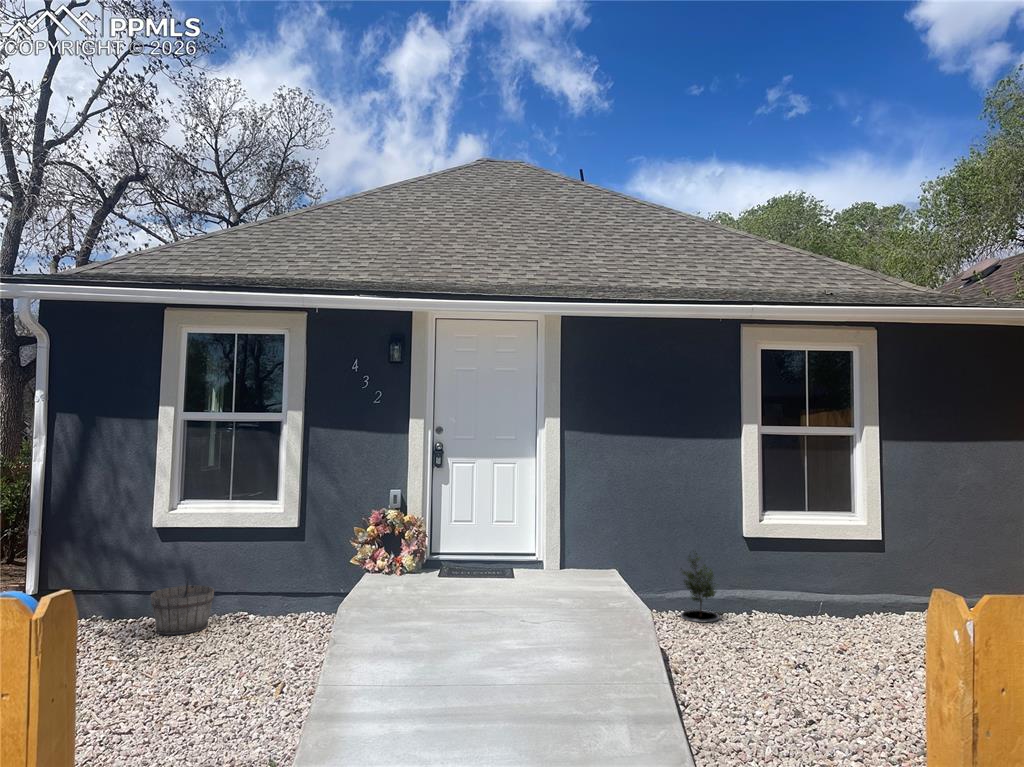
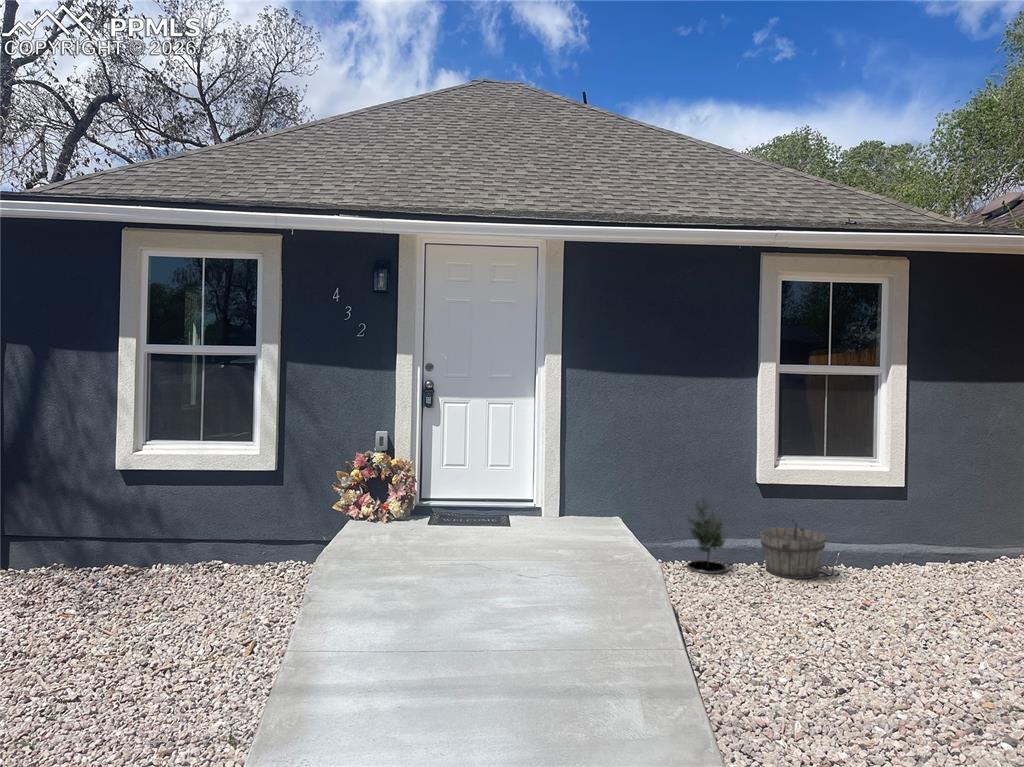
wooden bucket: present [150,577,215,635] -> present [760,520,826,579]

